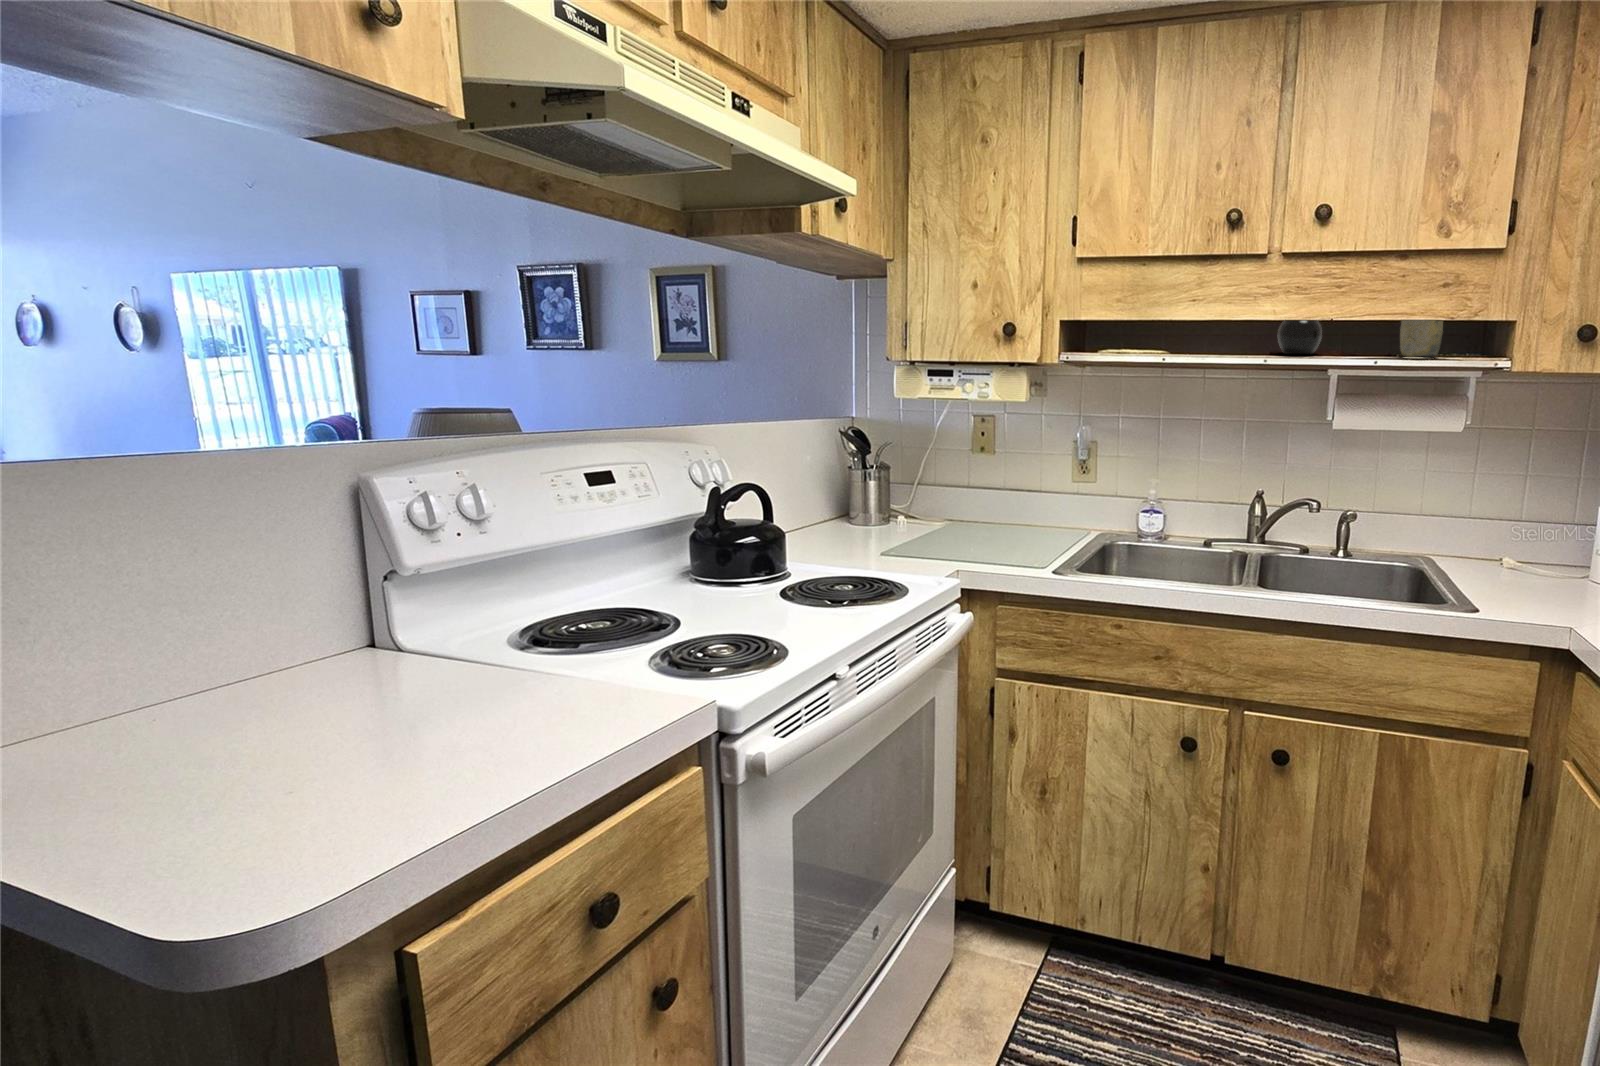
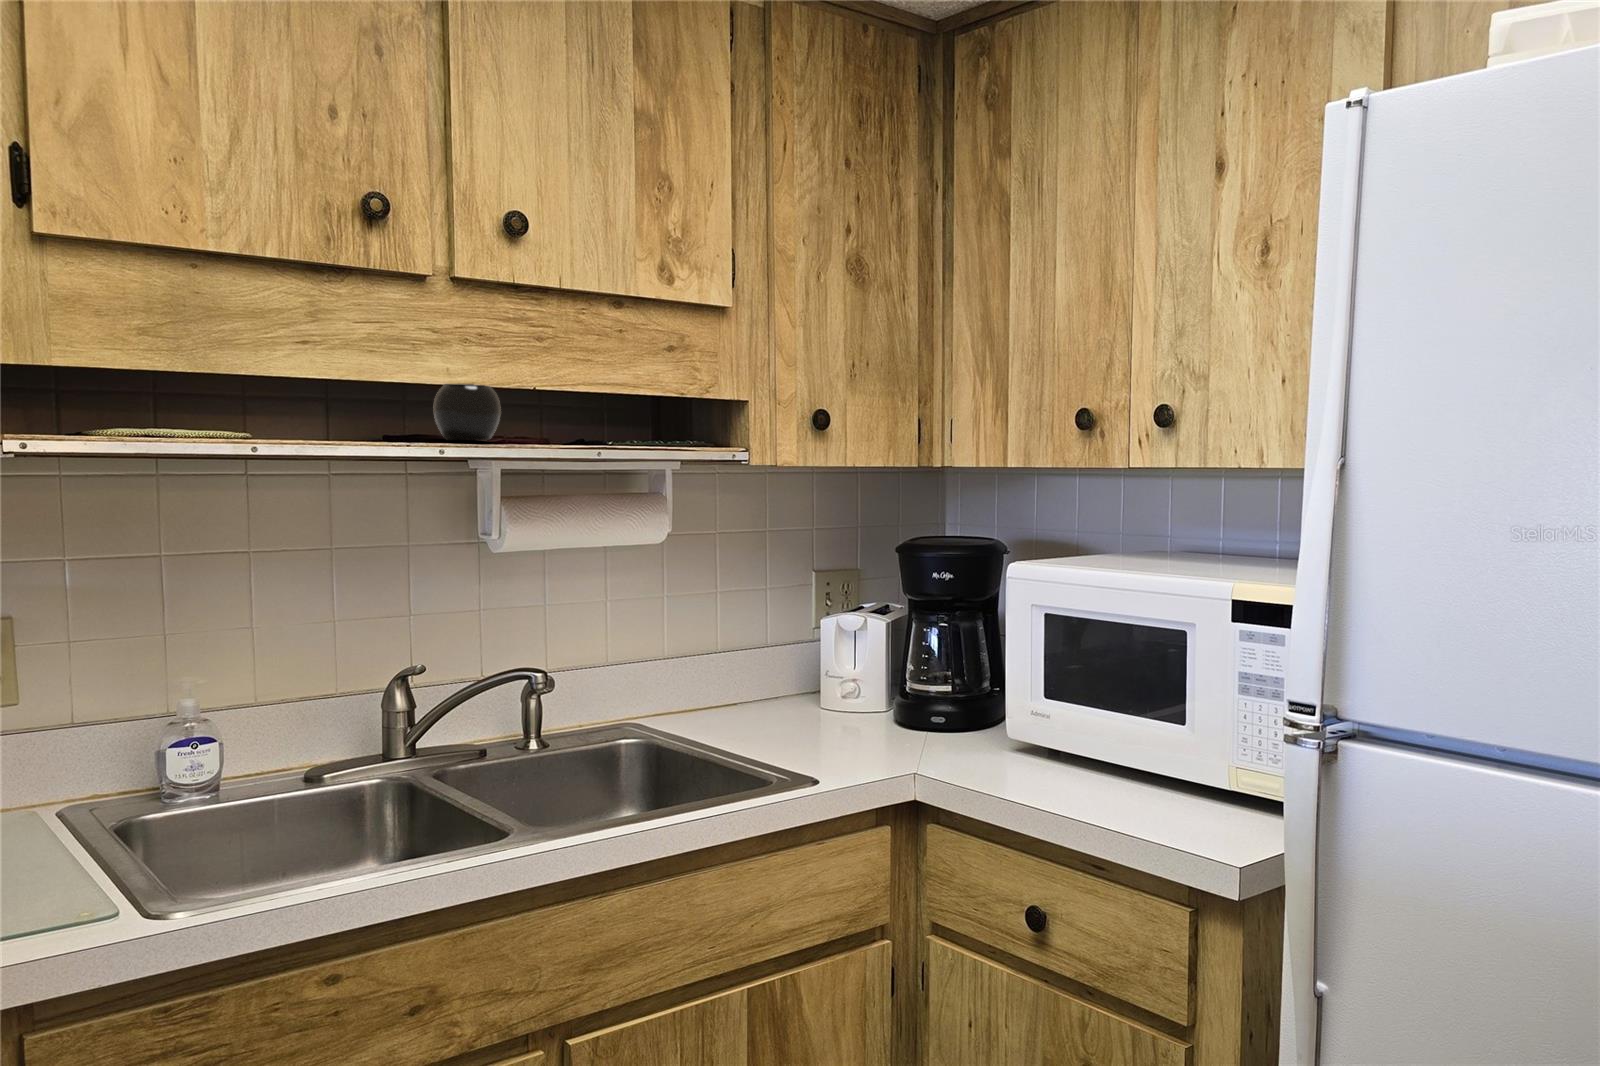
cup: present [1400,320,1443,357] -> none [592,379,646,445]

